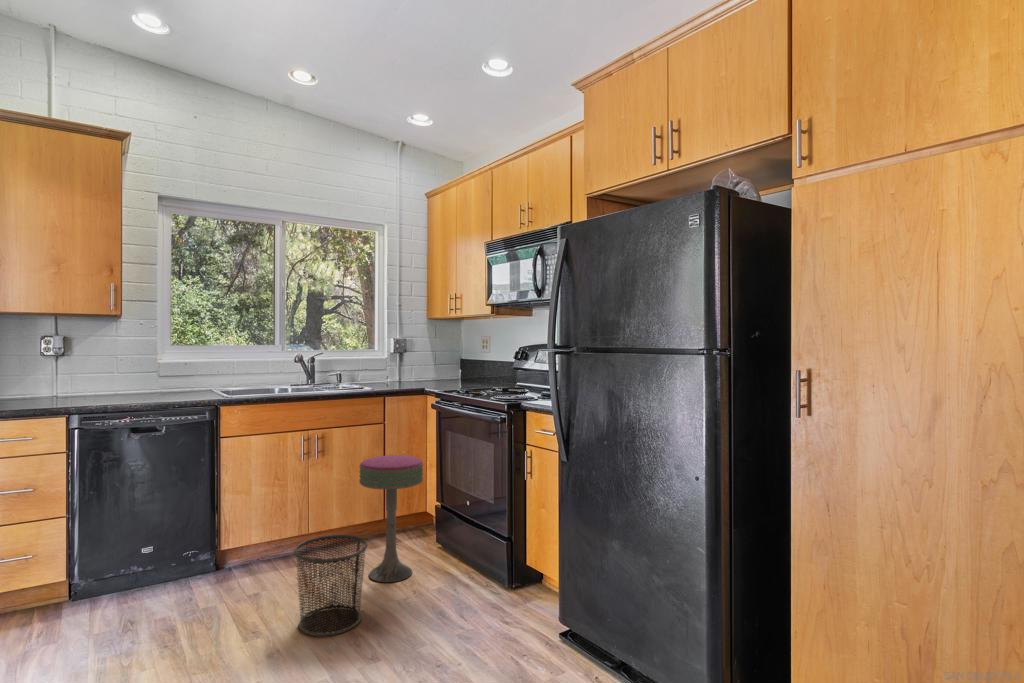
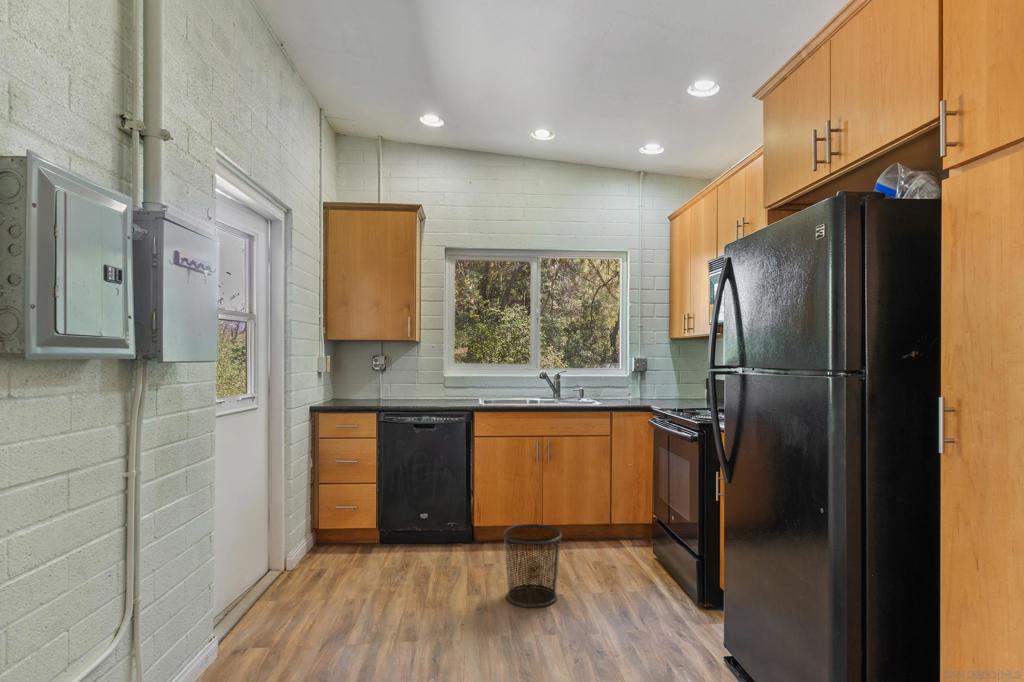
bar stool: present [359,455,423,582] -> none [572,463,629,579]

